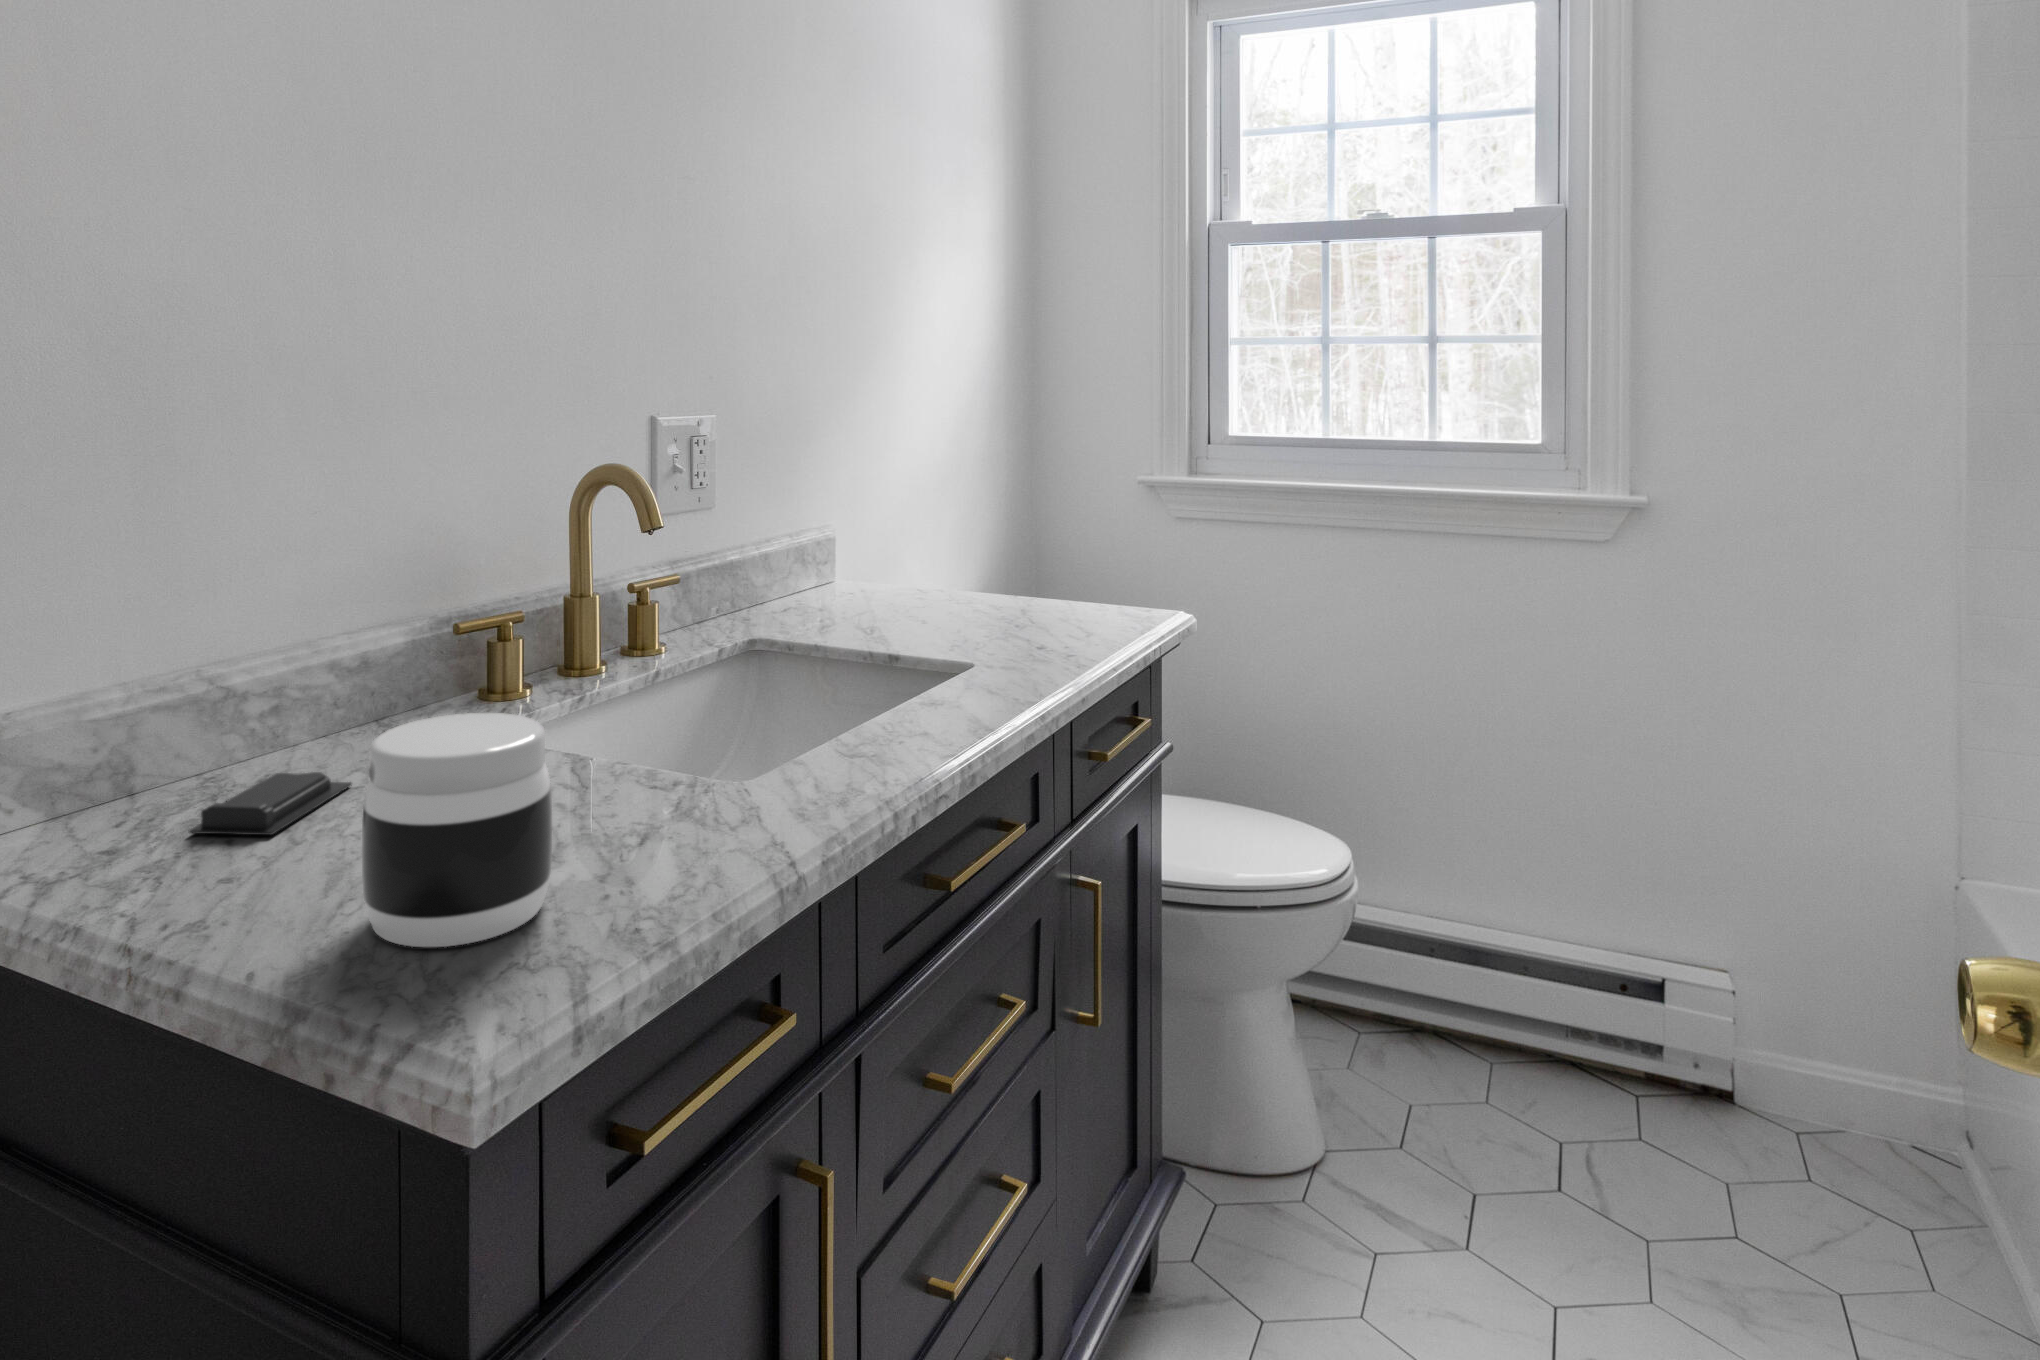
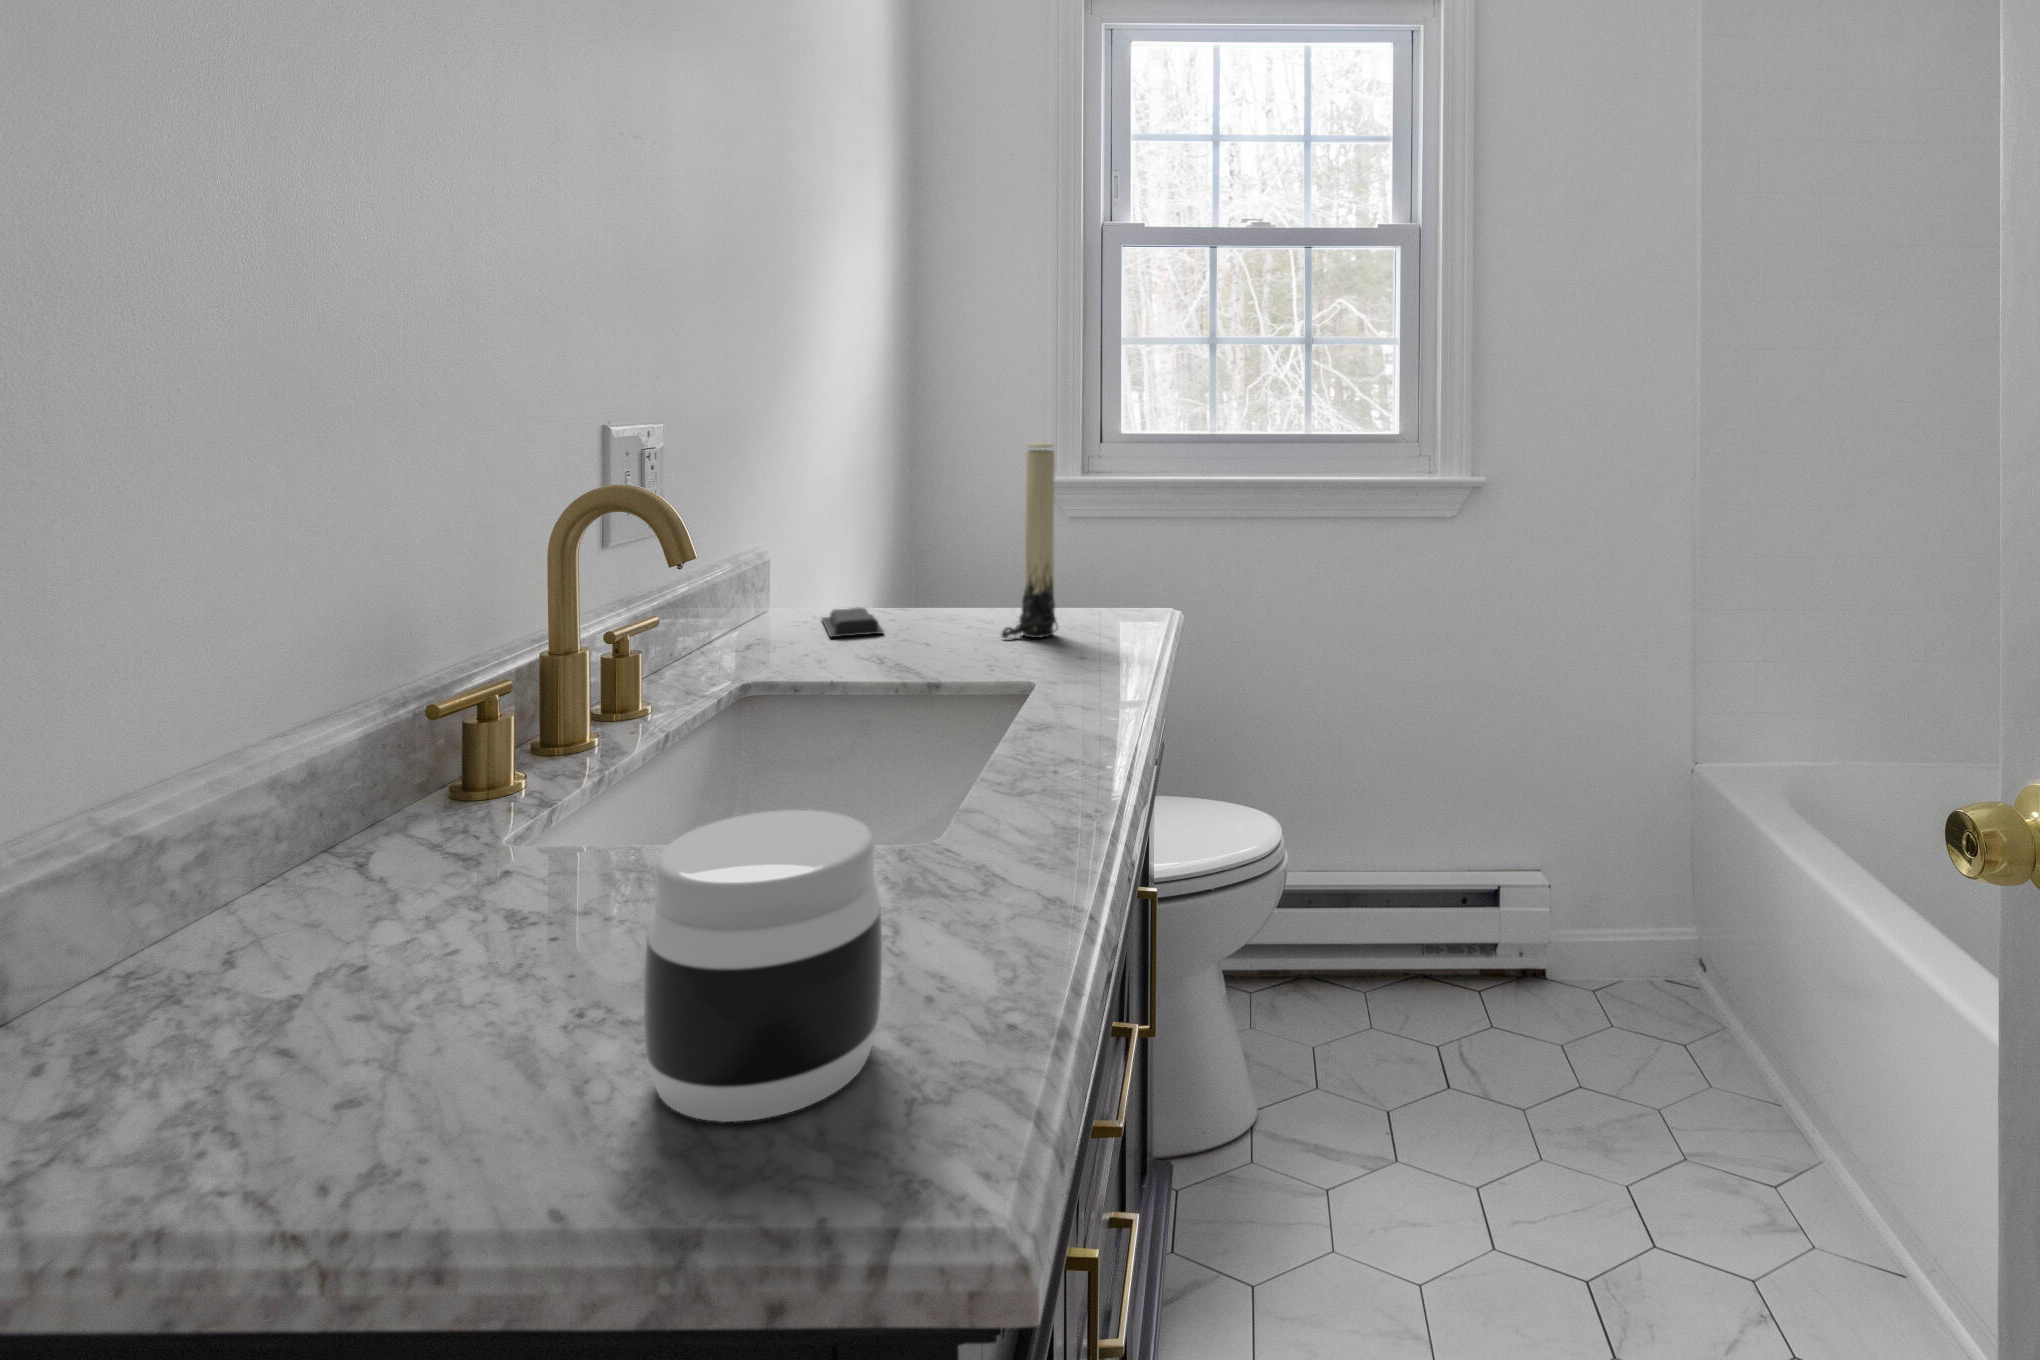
candle: none [999,438,1051,624] -> present [1002,443,1058,638]
soap bar: present [189,772,352,835] -> present [822,607,884,637]

